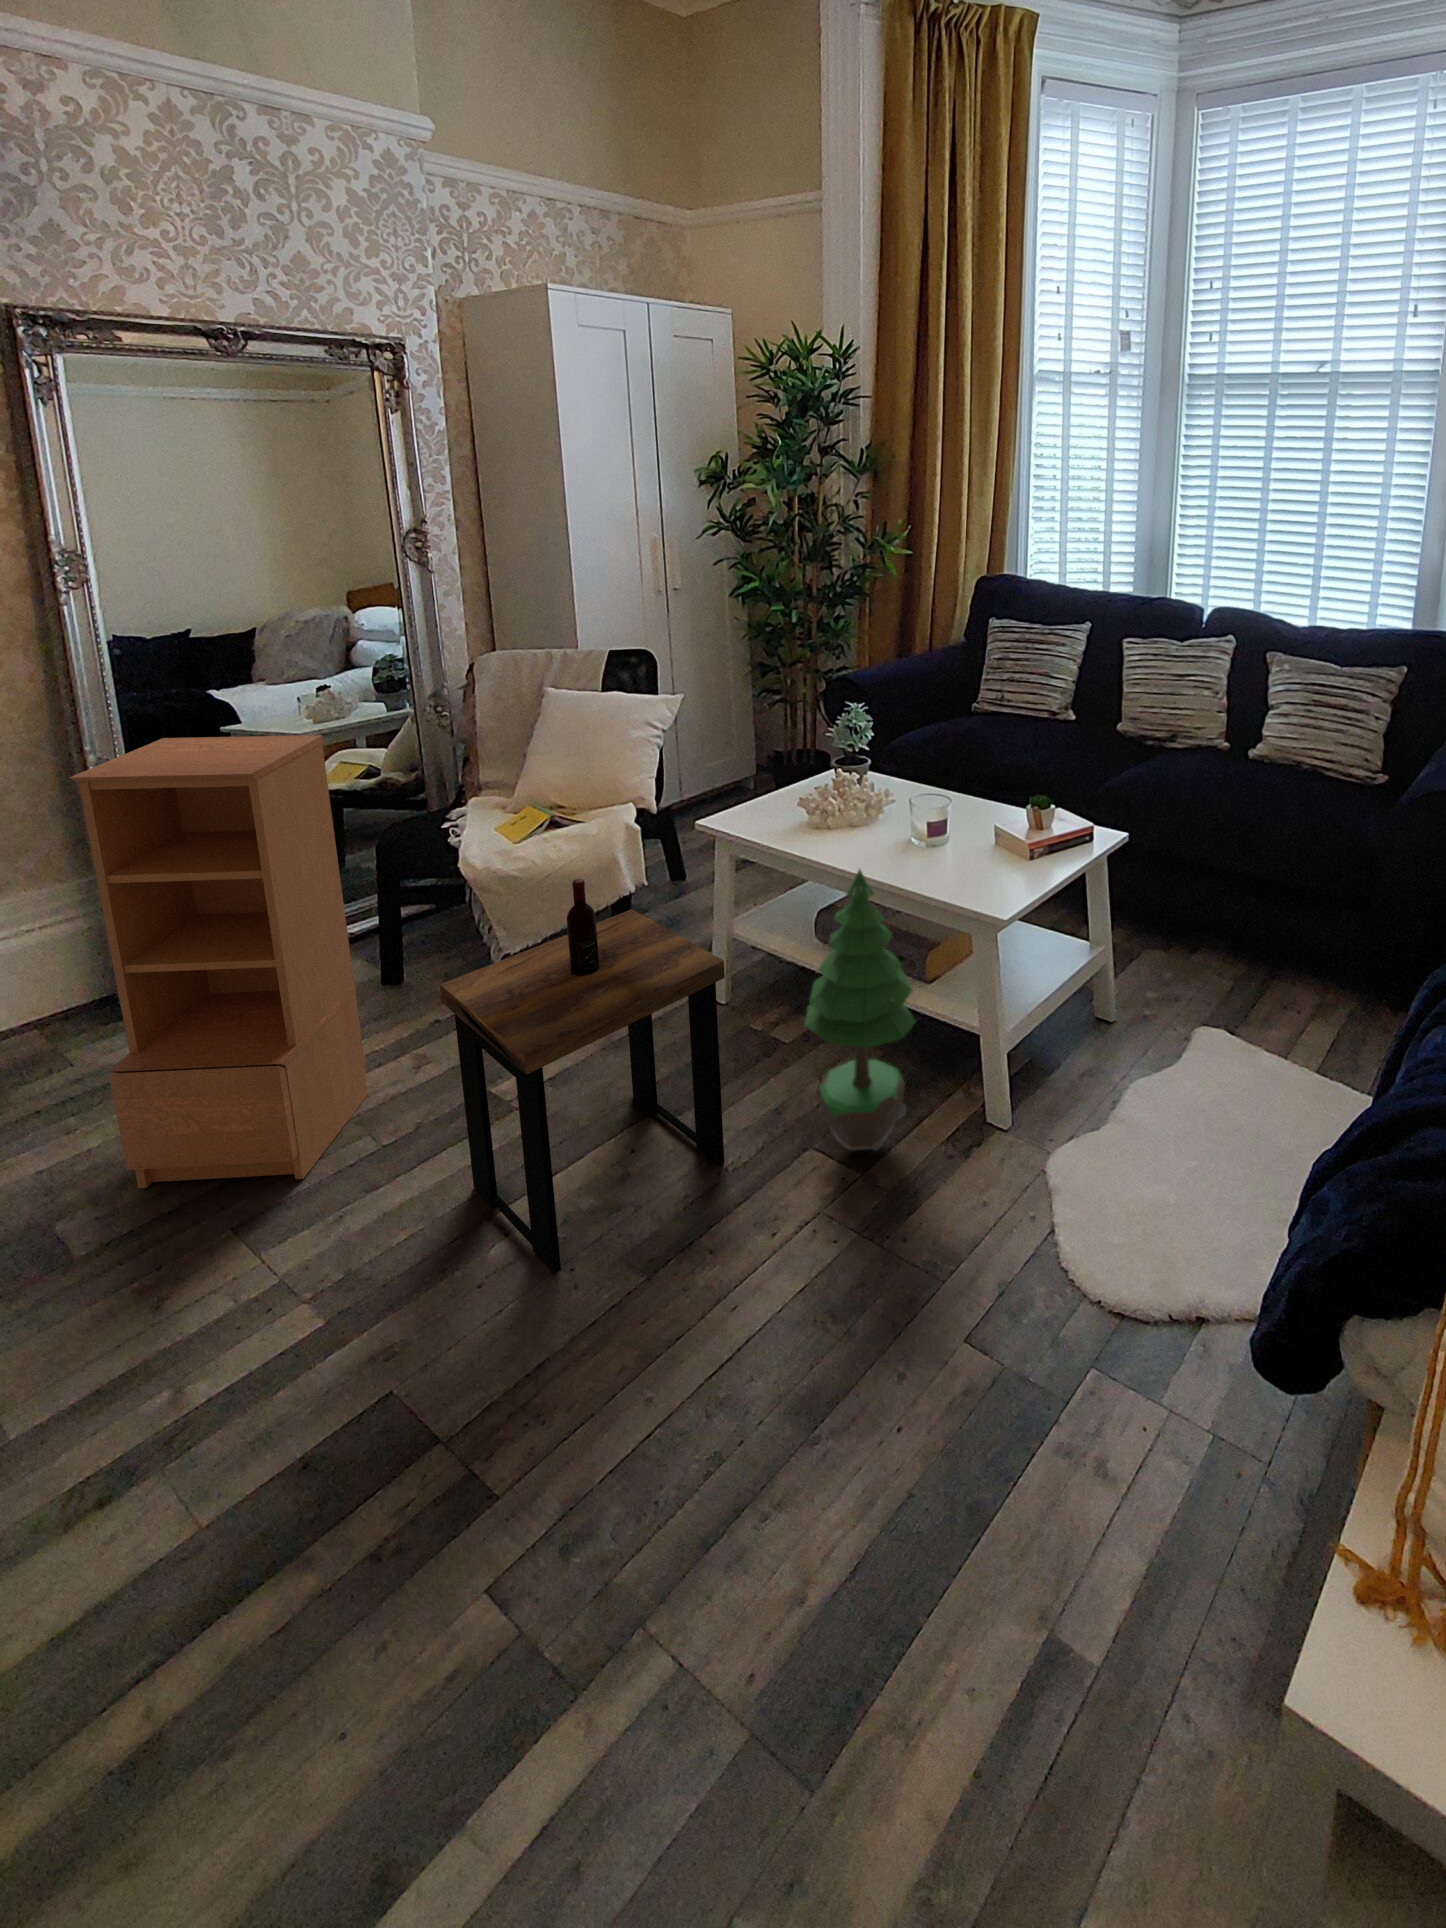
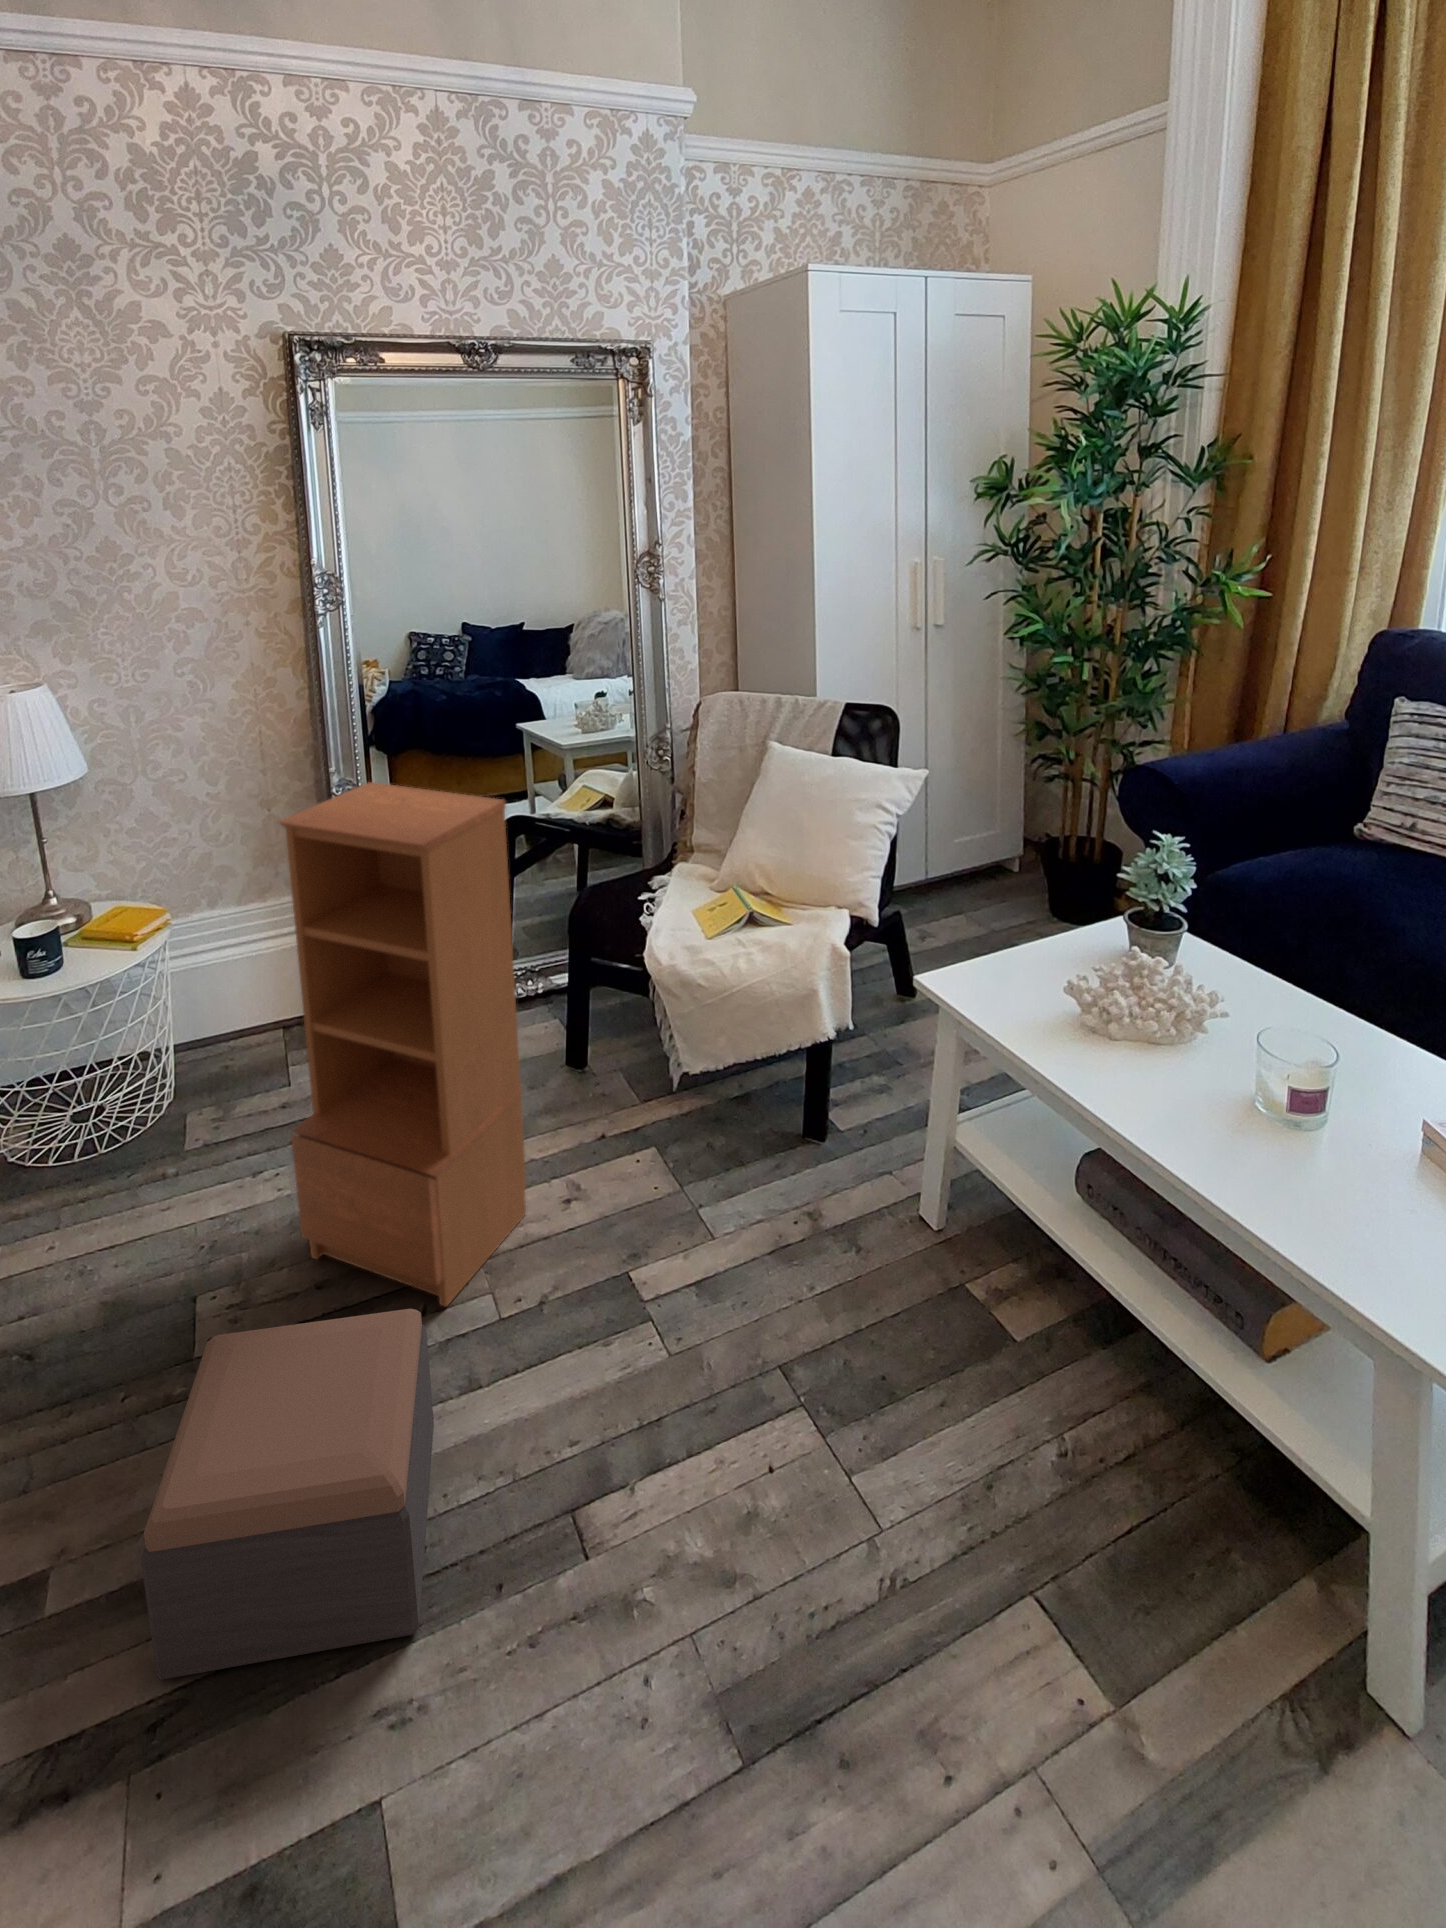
potted tree: present [804,870,915,1151] -> none [1050,1133,1244,1585]
side table: present [440,879,725,1275] -> none [583,1049,936,1589]
footstool: none [46,1161,337,1513] -> present [141,1309,434,1680]

